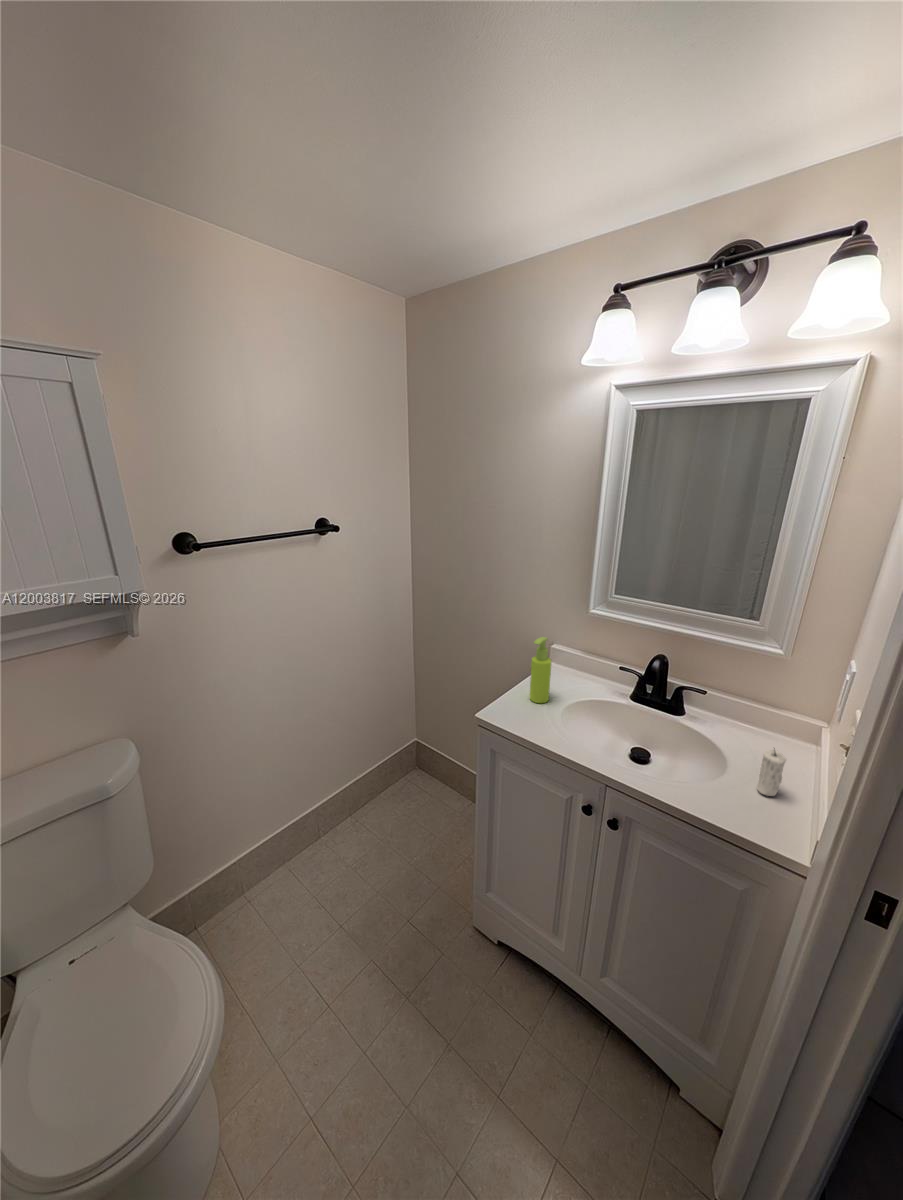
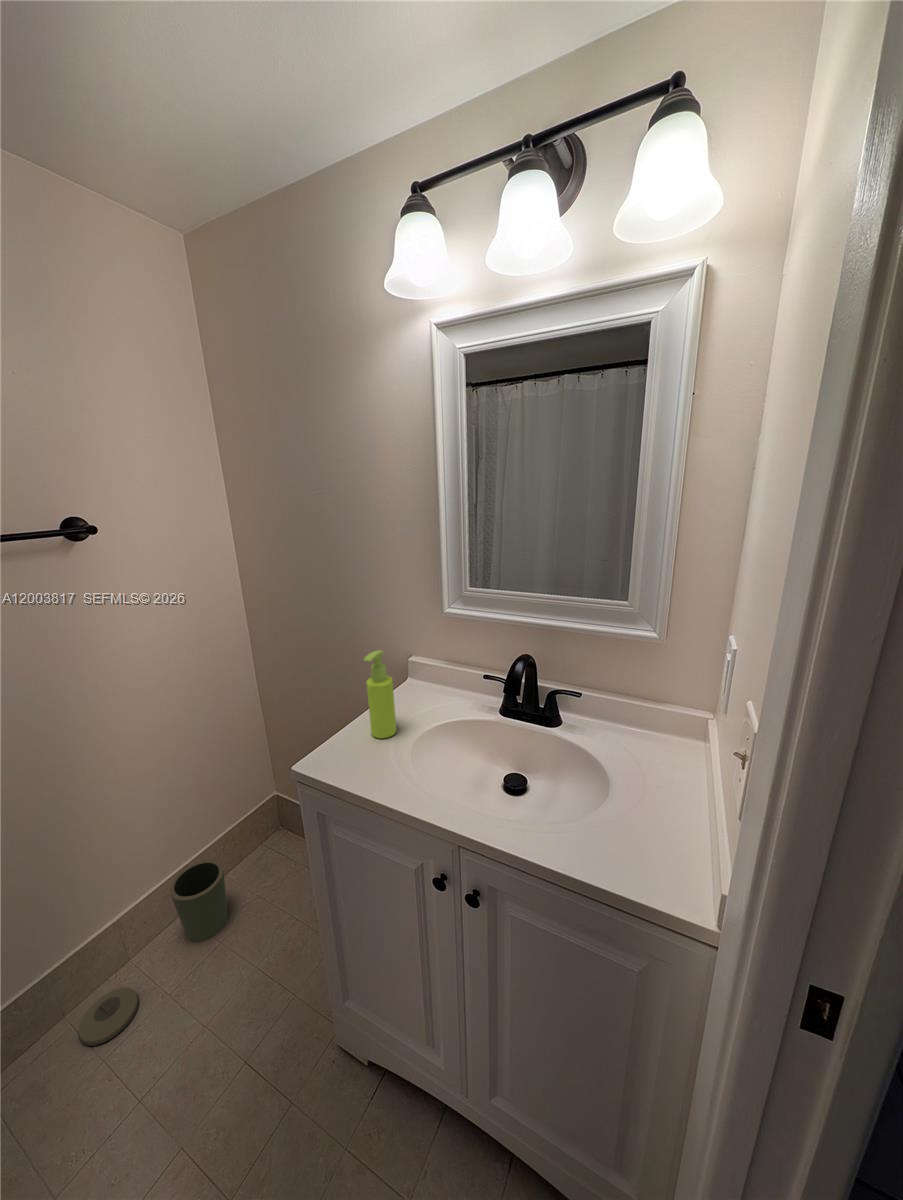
candle: present [757,748,786,796] -> none [646,757,675,824]
trash can: none [295,778,388,885] -> present [78,860,228,1046]

